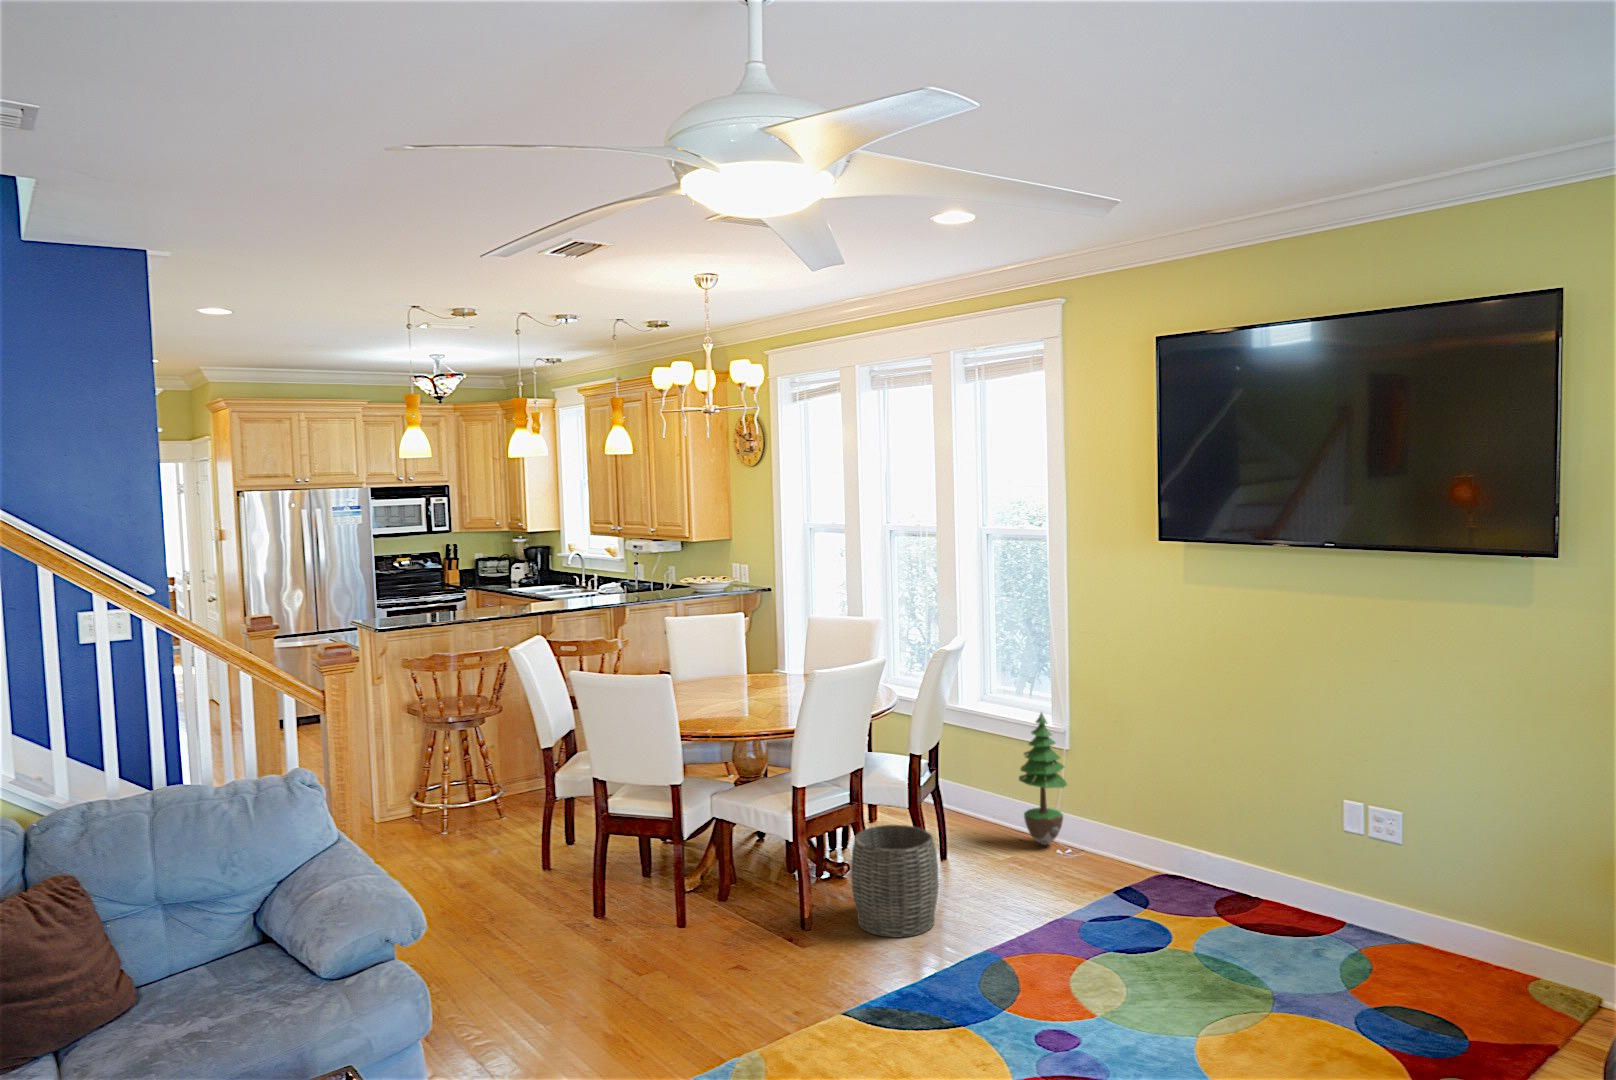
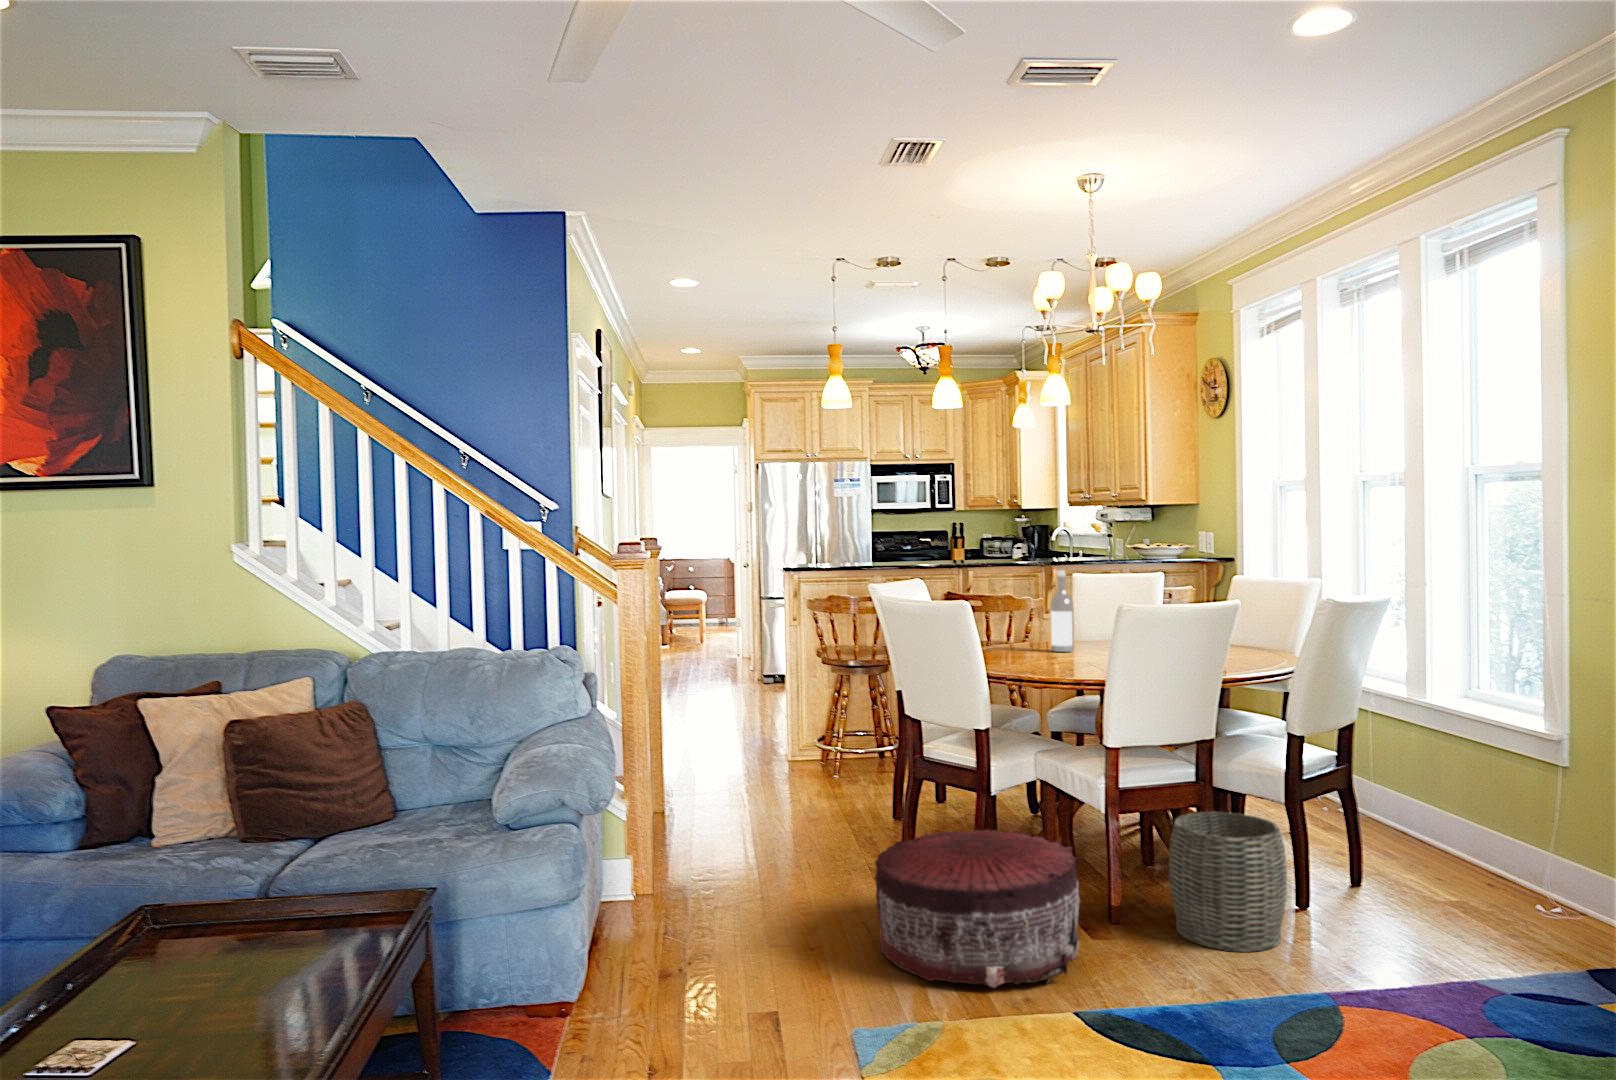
wine bottle: none [700,629,721,702] -> present [1051,570,1074,652]
potted tree: present [1019,713,1067,845] -> none [1481,708,1562,899]
pouf: none [642,874,825,1029] -> present [875,829,1080,987]

